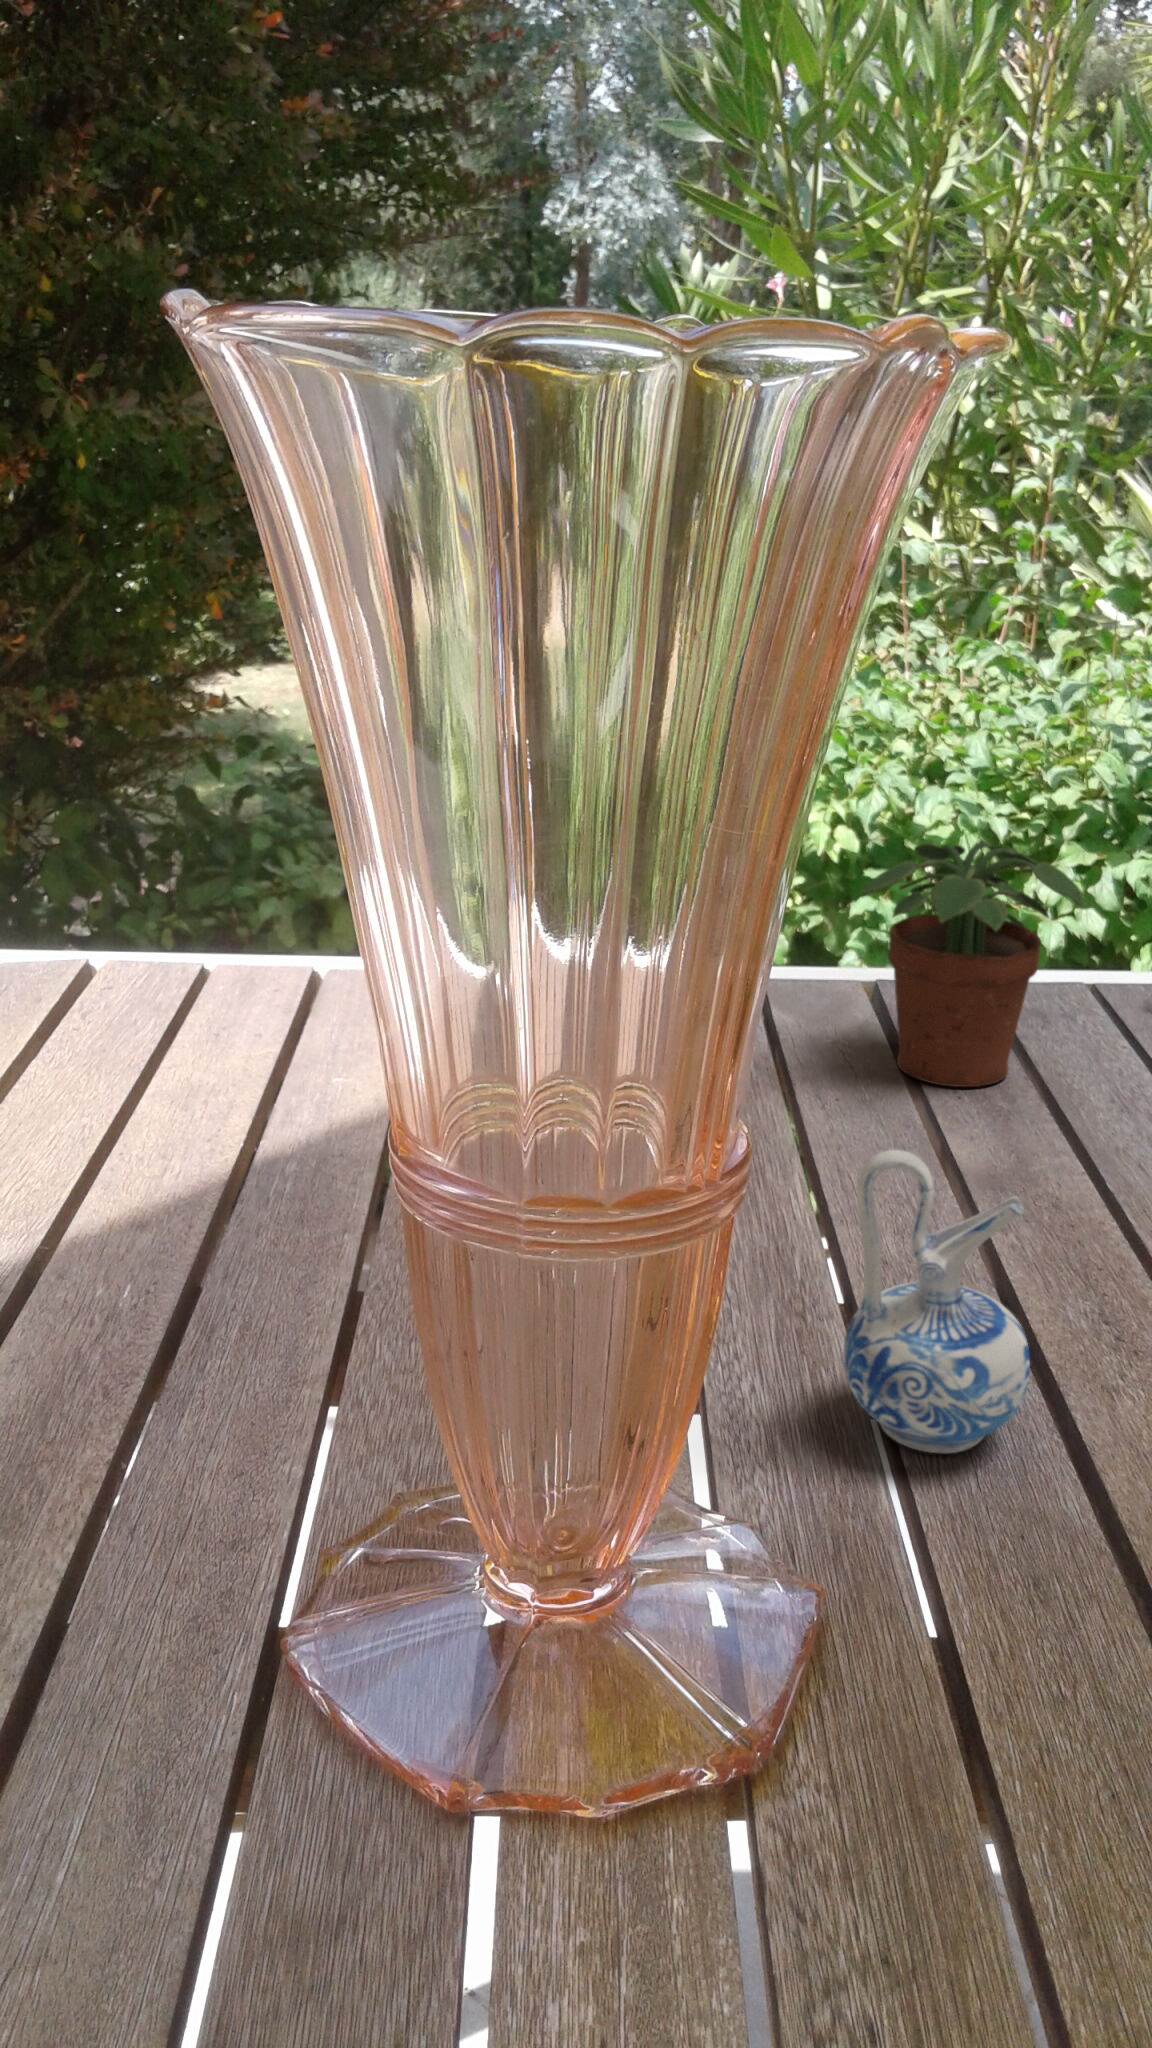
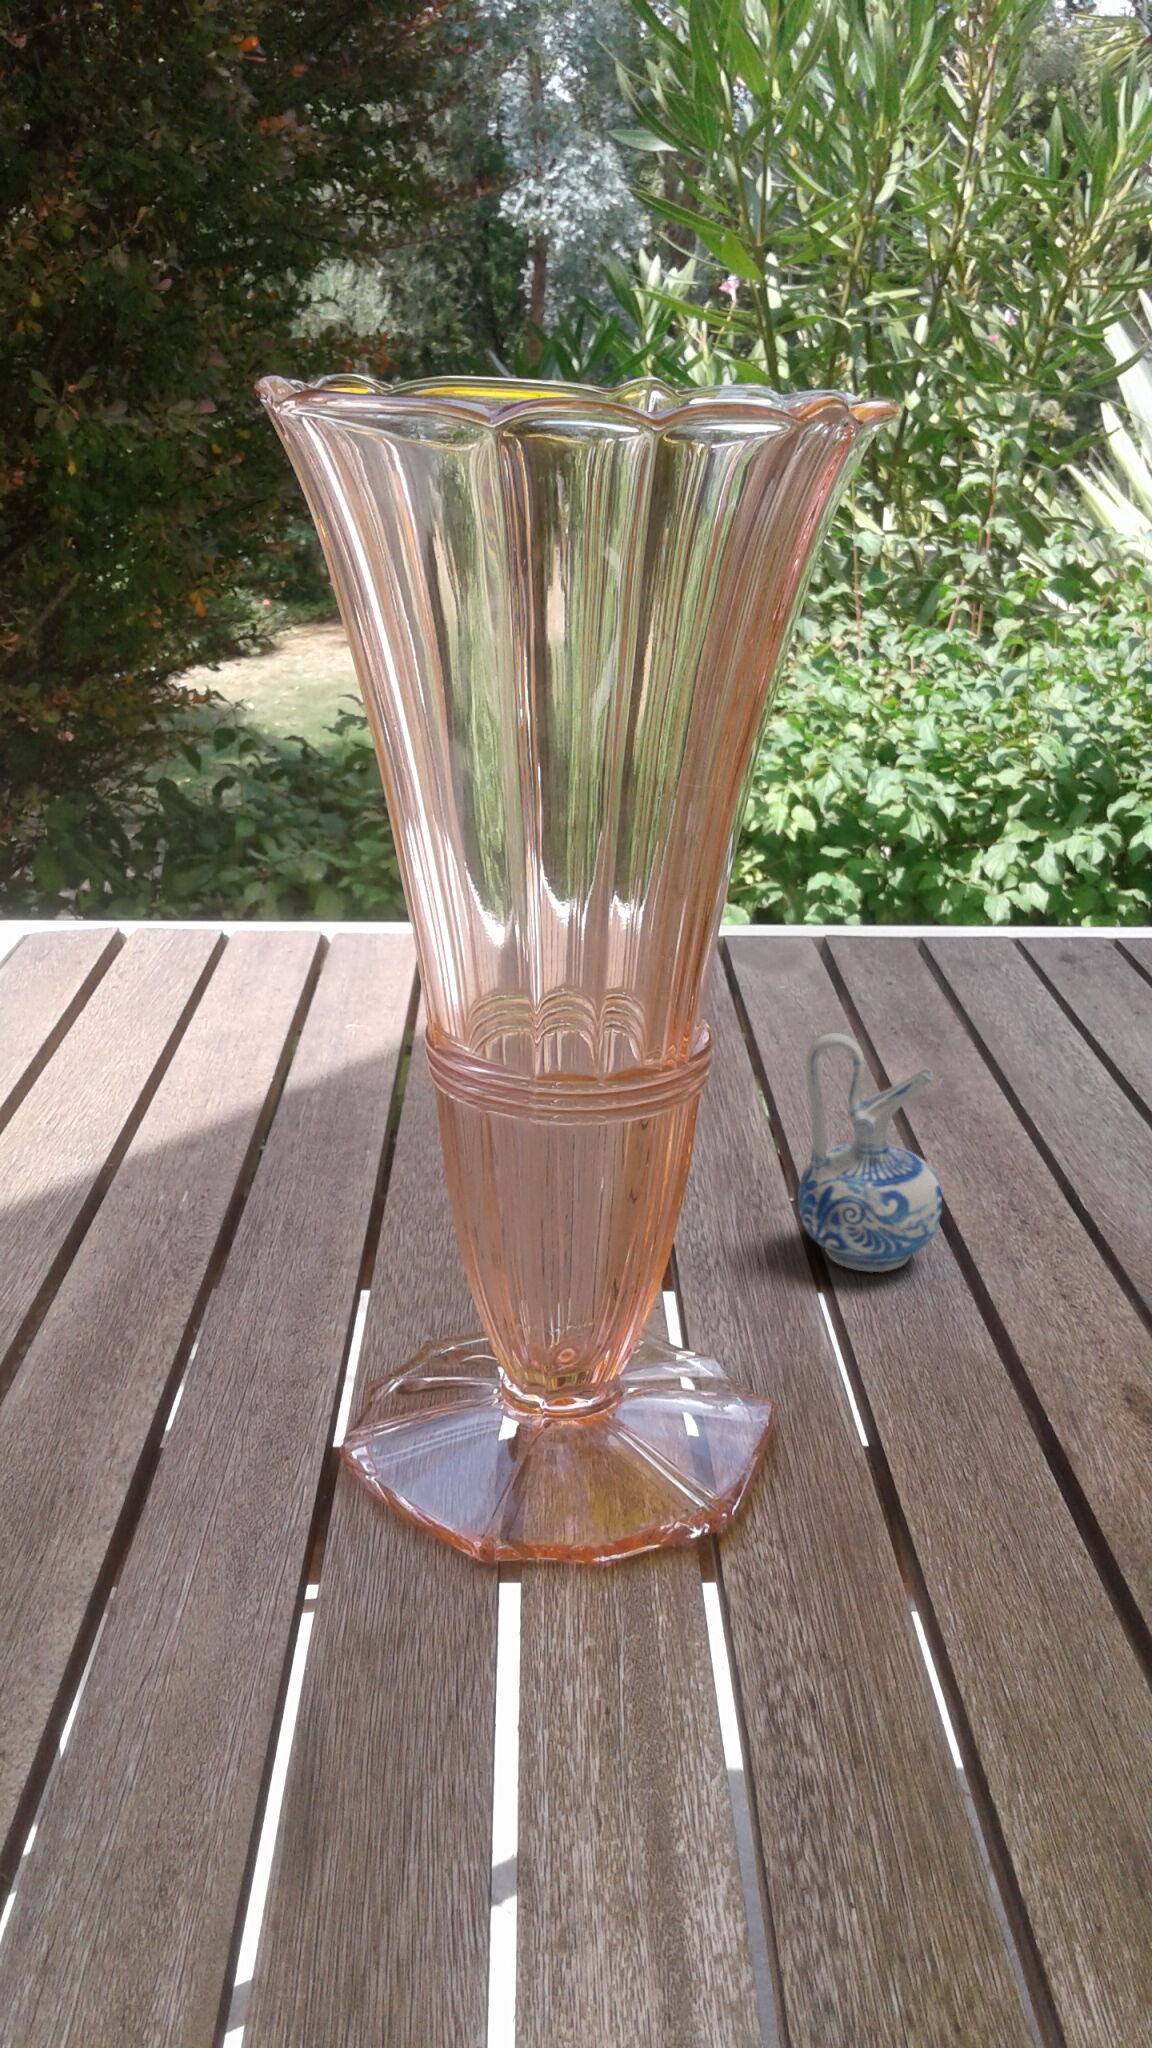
potted plant: present [861,839,1084,1087] -> none [811,807,1001,1020]

